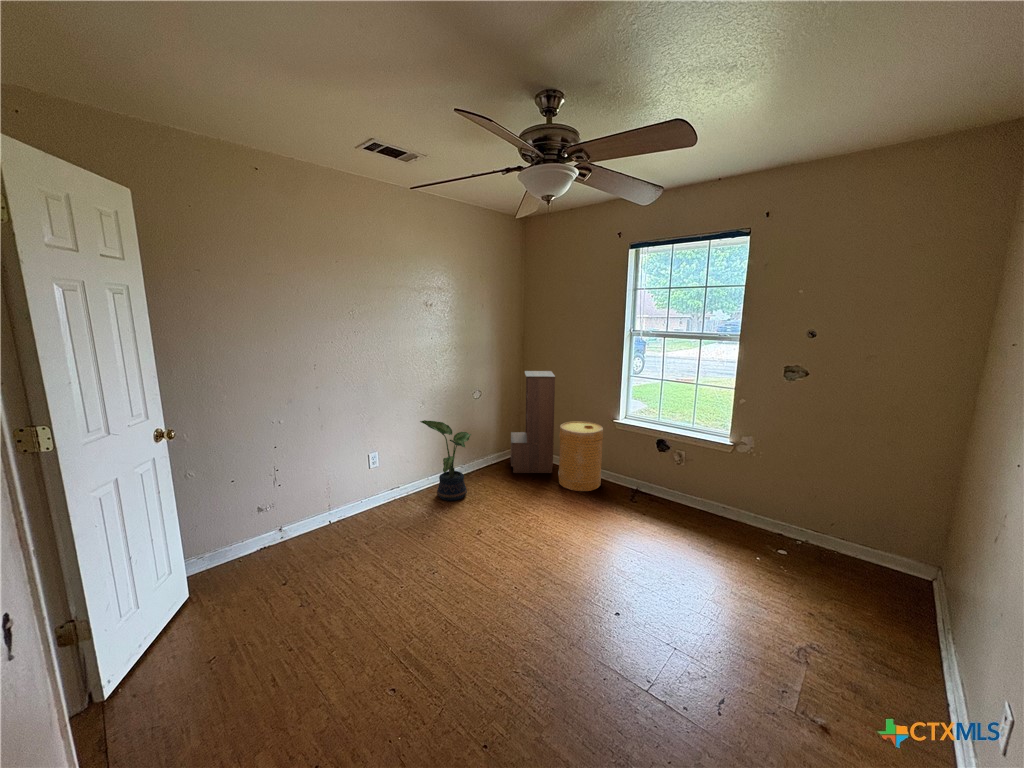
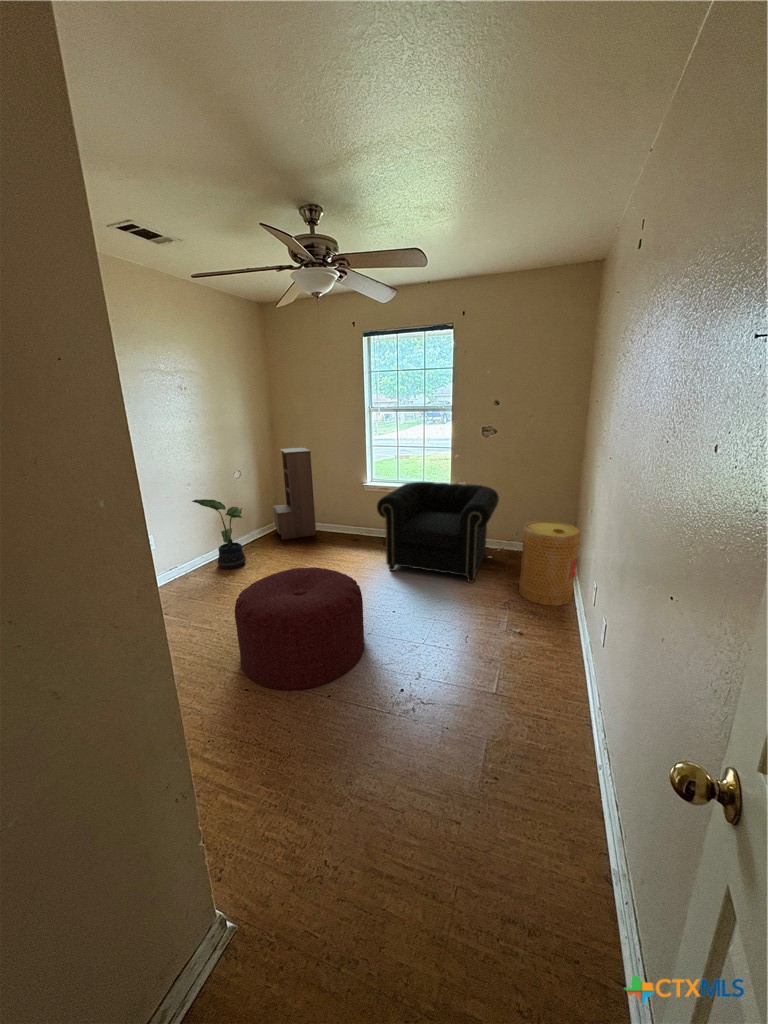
basket: present [558,421,603,491] -> present [519,521,579,606]
armchair: none [619,430,804,594] -> present [377,482,499,583]
ottoman: none [402,531,567,722] -> present [235,567,364,690]

